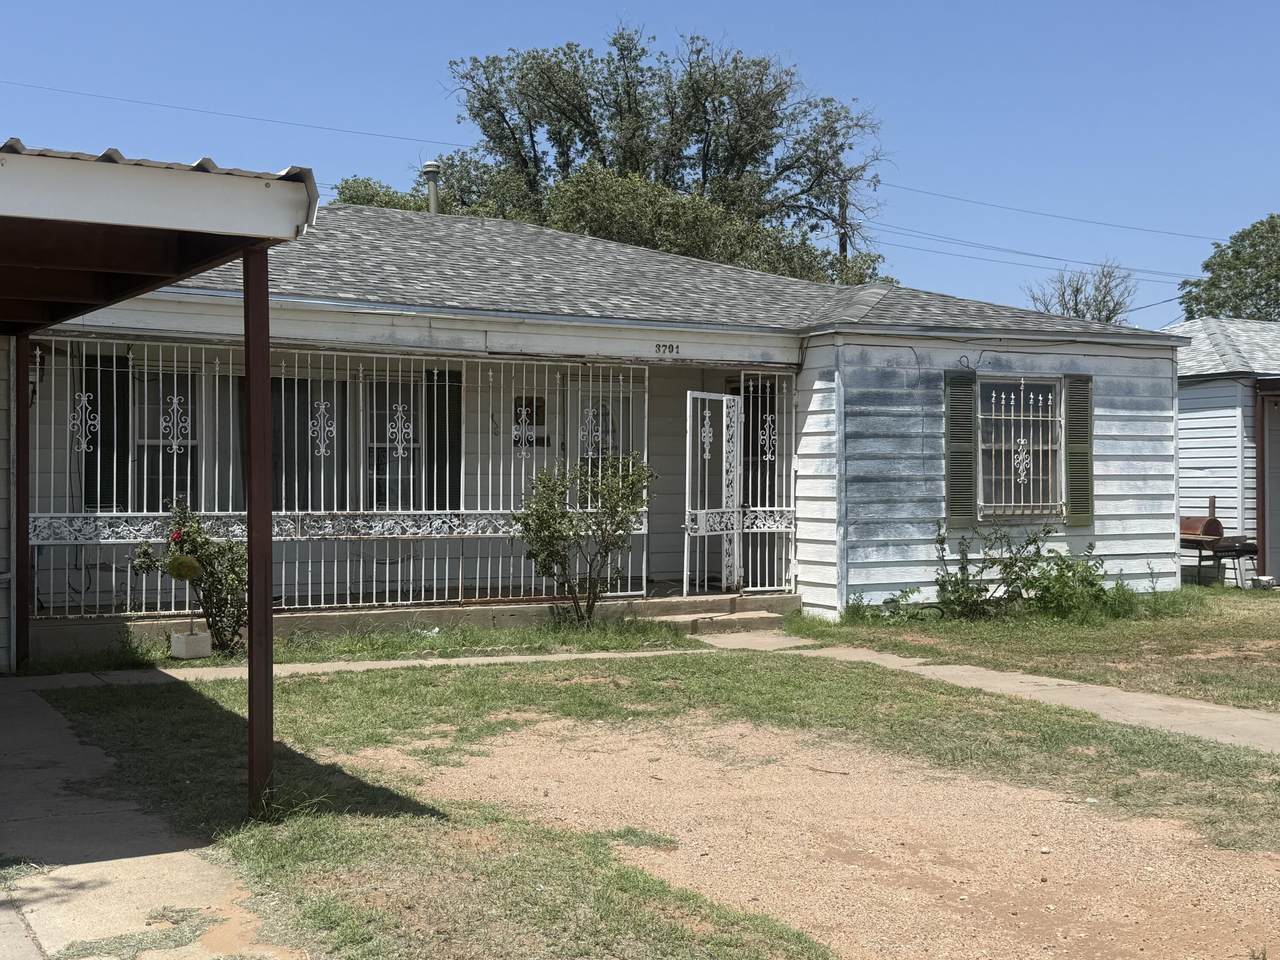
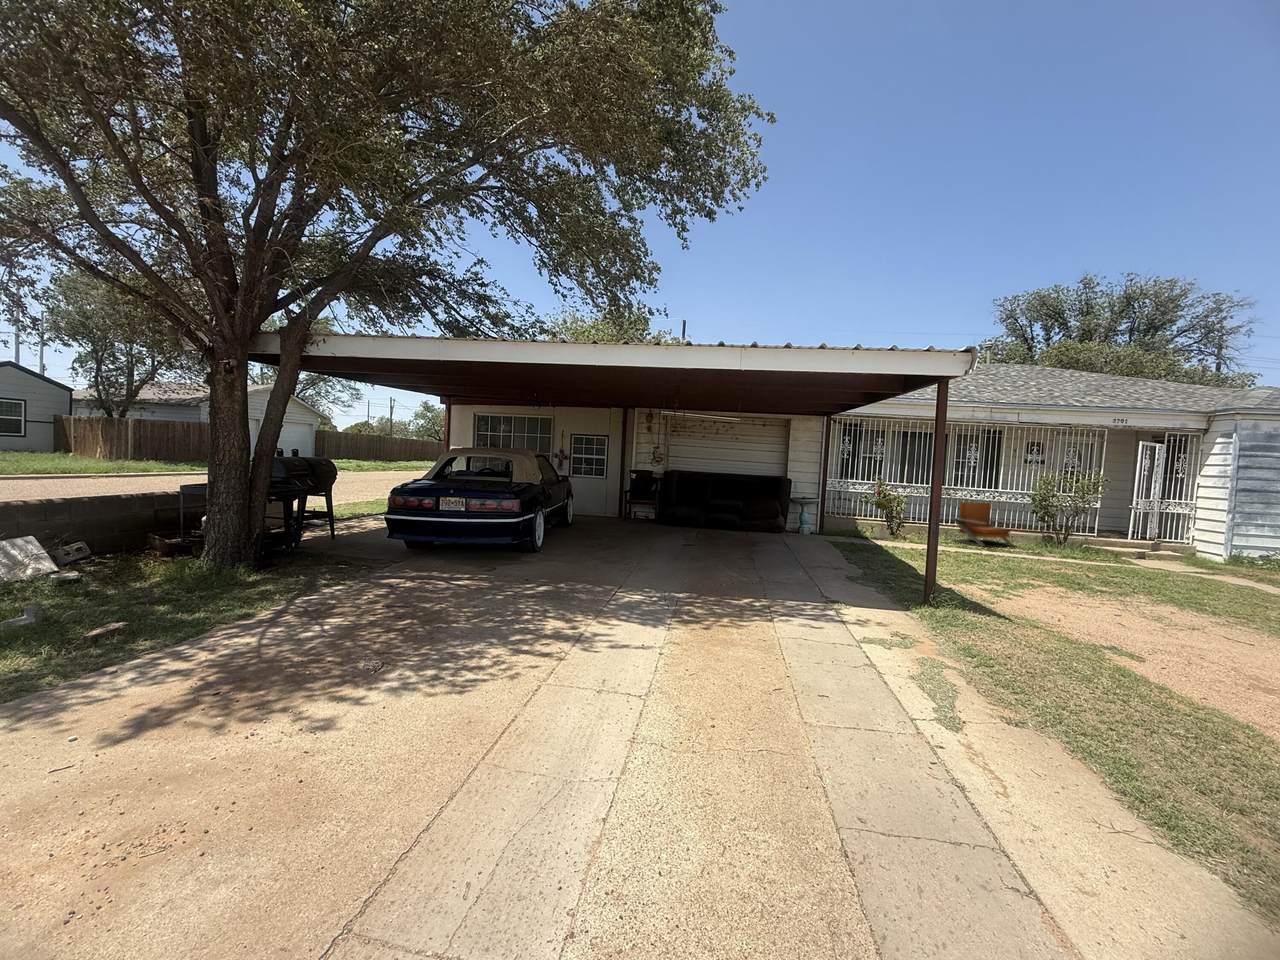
lounge chair: none [361,541,495,647] -> present [952,502,1015,546]

